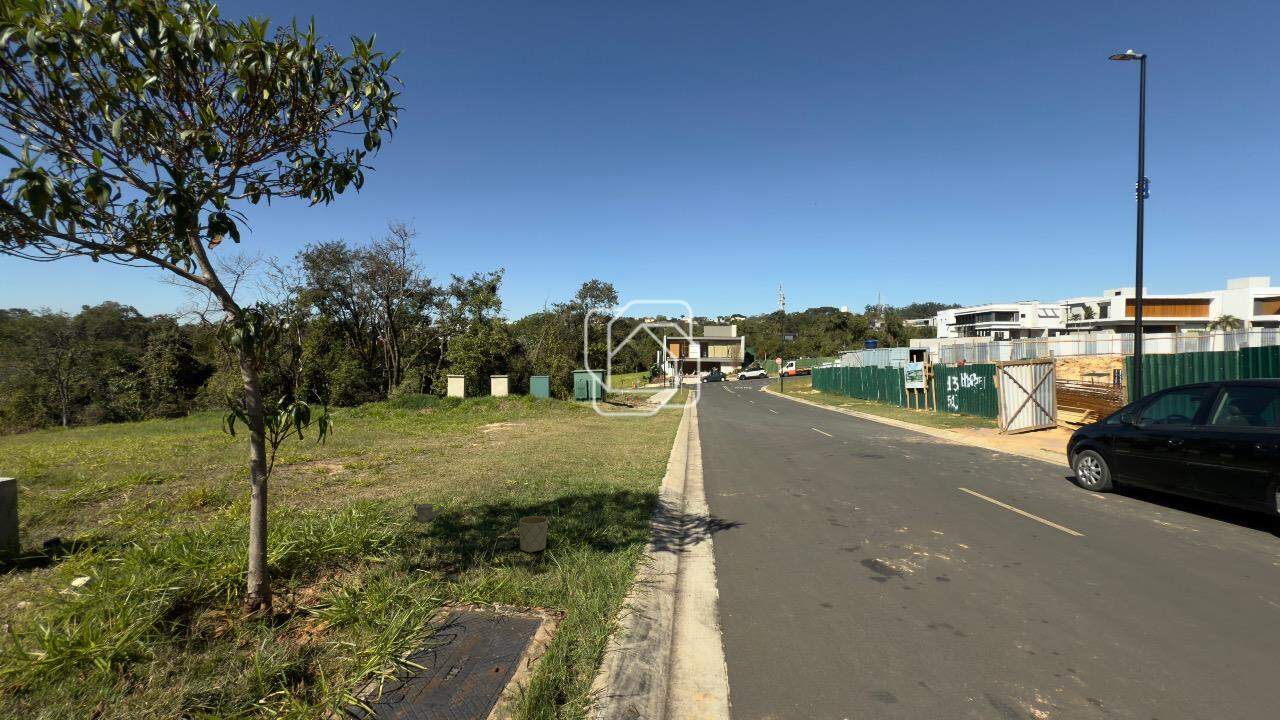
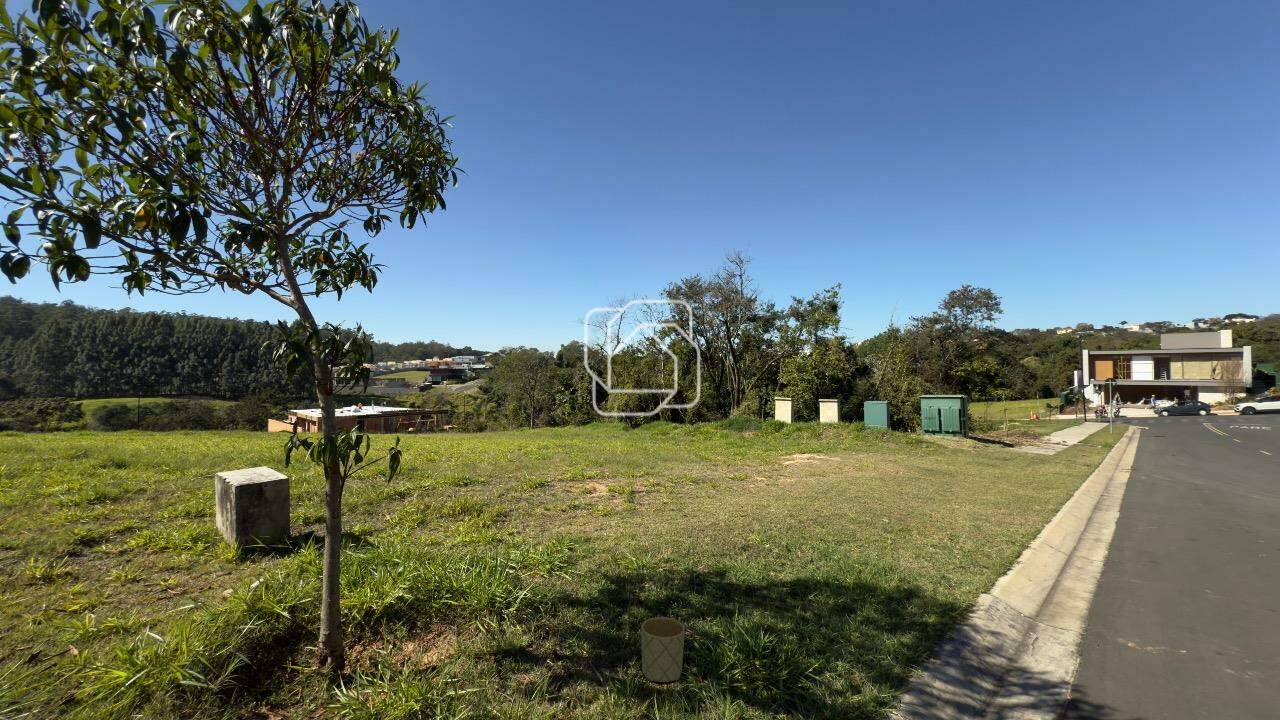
watering can: present [414,504,445,522] -> none [571,554,593,581]

